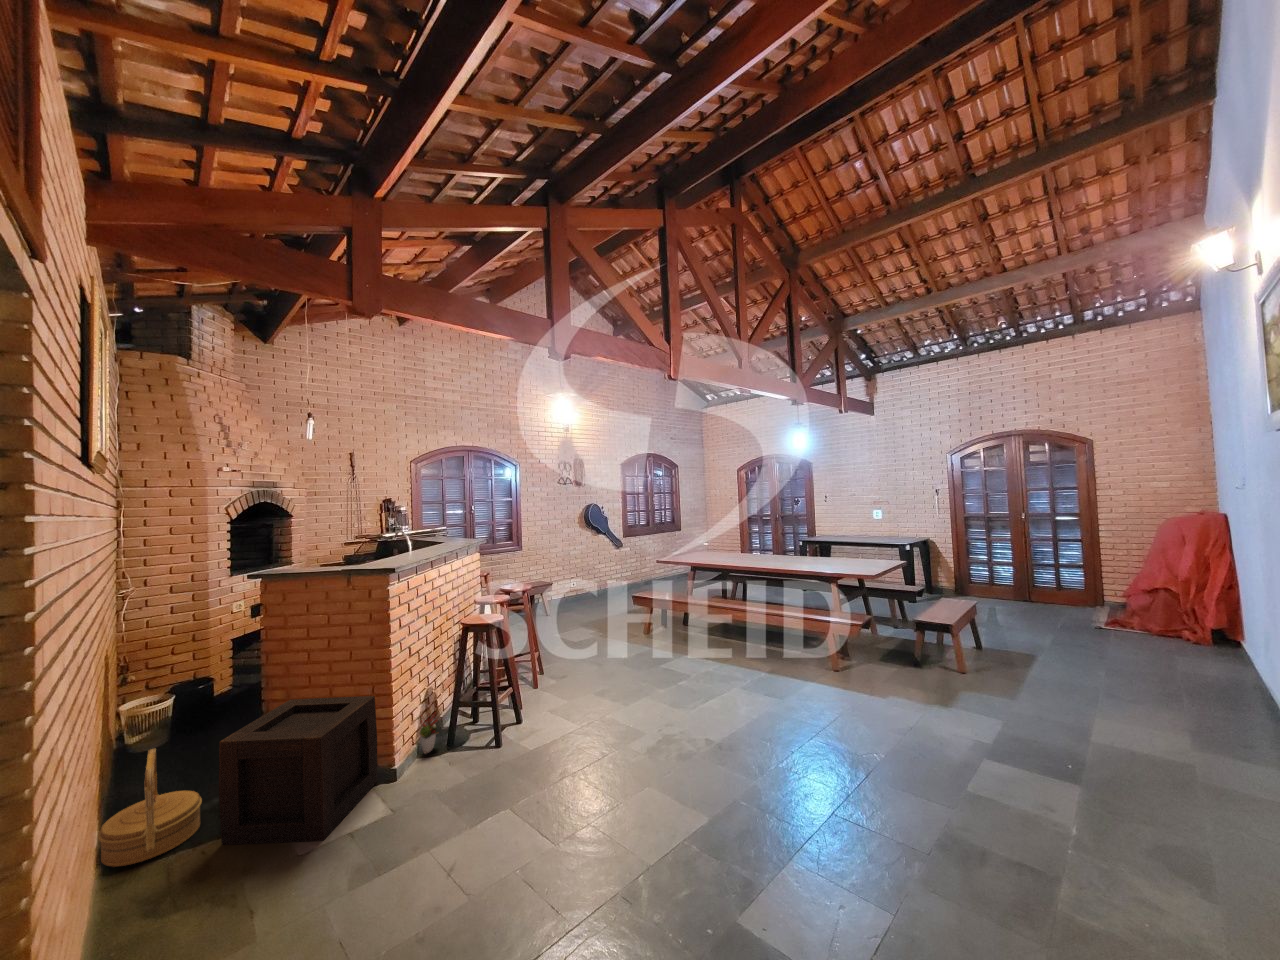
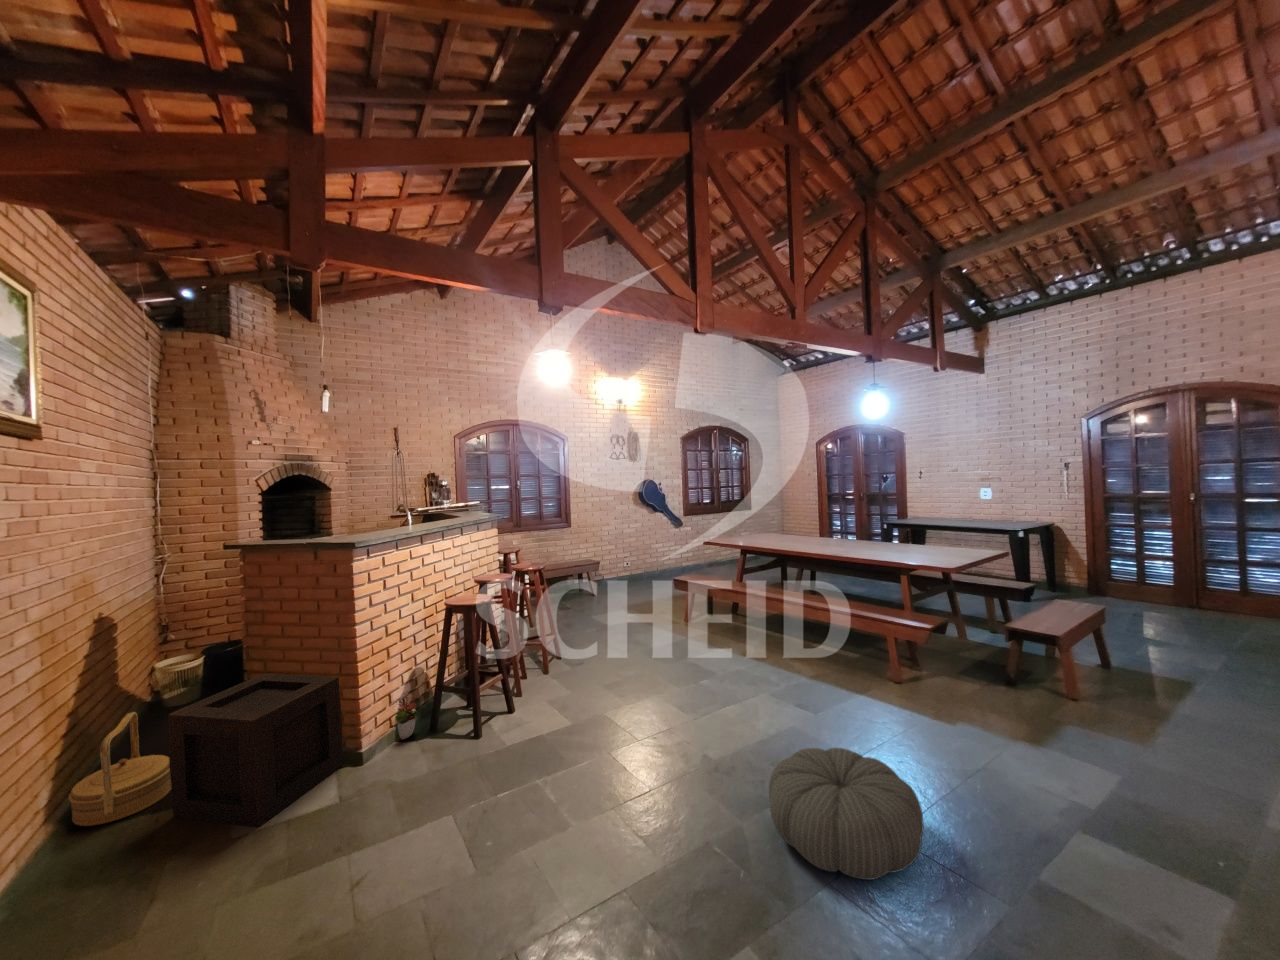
pouf: none [775,714,893,803] -> present [769,748,924,880]

